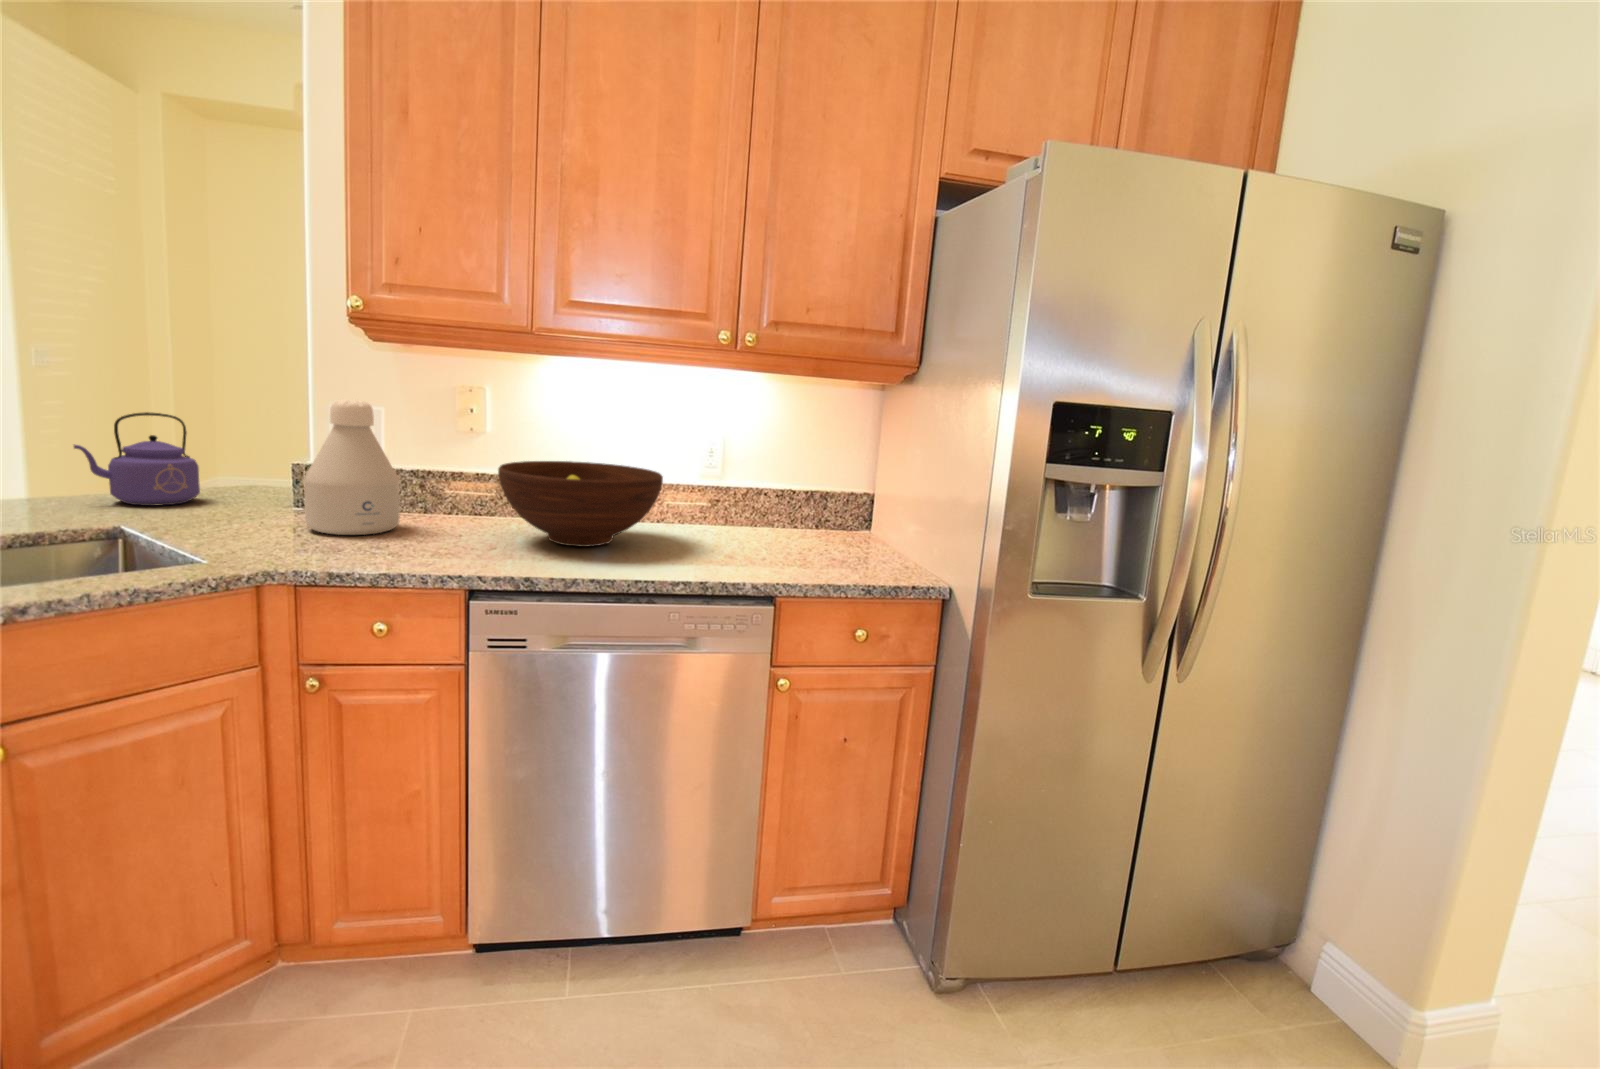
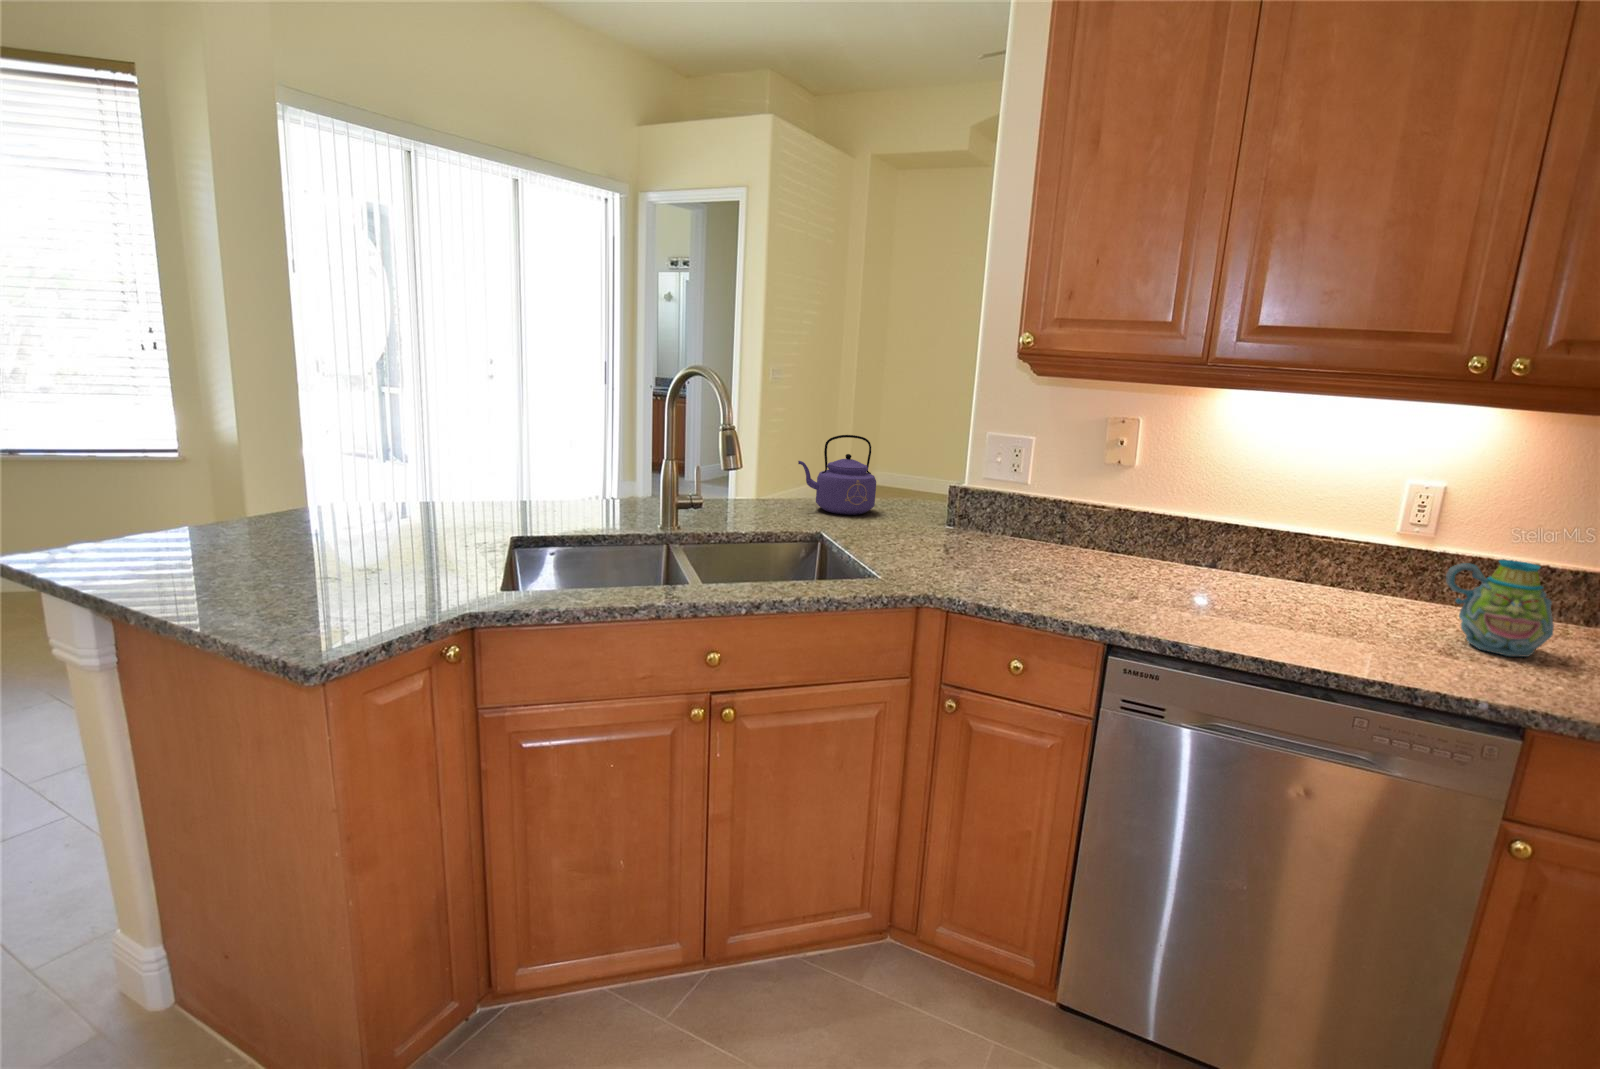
bottle: present [304,399,400,535] -> none [957,431,1043,565]
fruit bowl: present [498,461,663,547] -> none [1148,502,1358,612]
mug: none [721,485,785,552] -> present [1446,559,1554,657]

